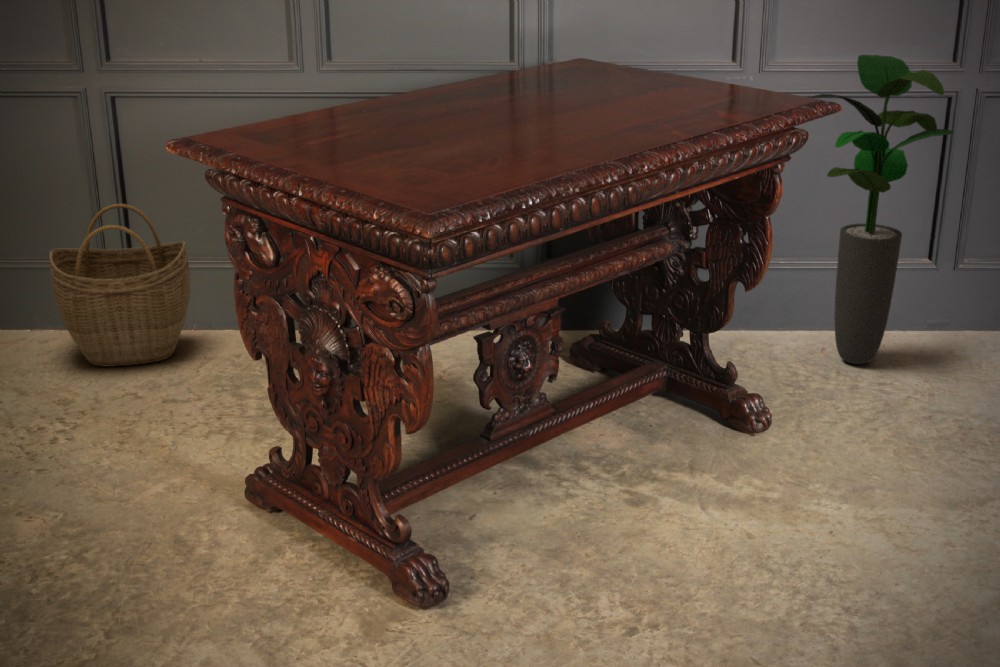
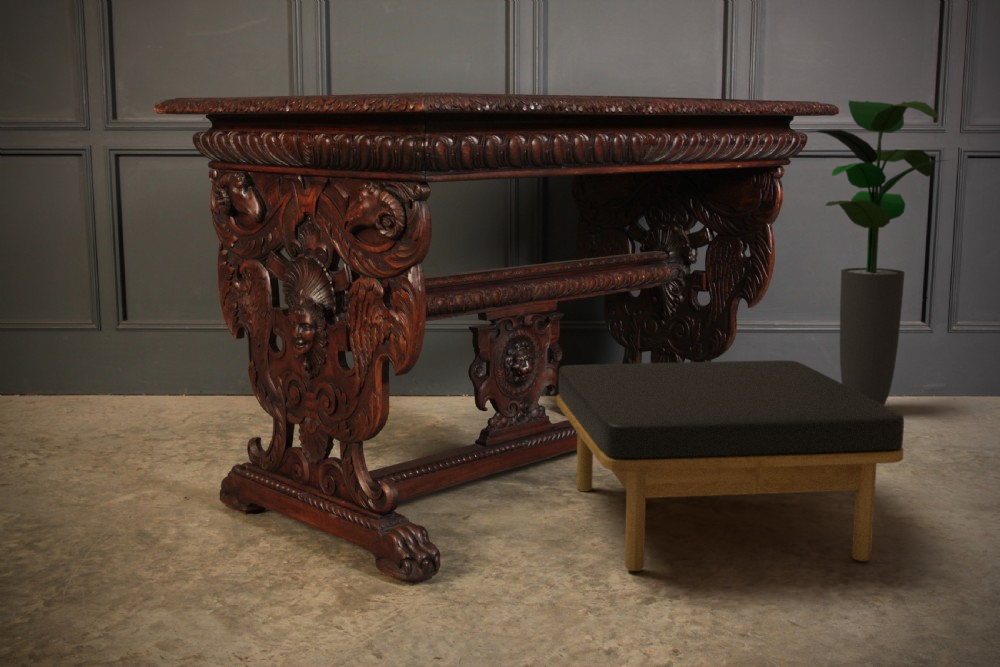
woven basket: present [50,204,190,366] -> none [30,250,174,412]
ottoman: none [558,360,878,598] -> present [557,360,904,571]

